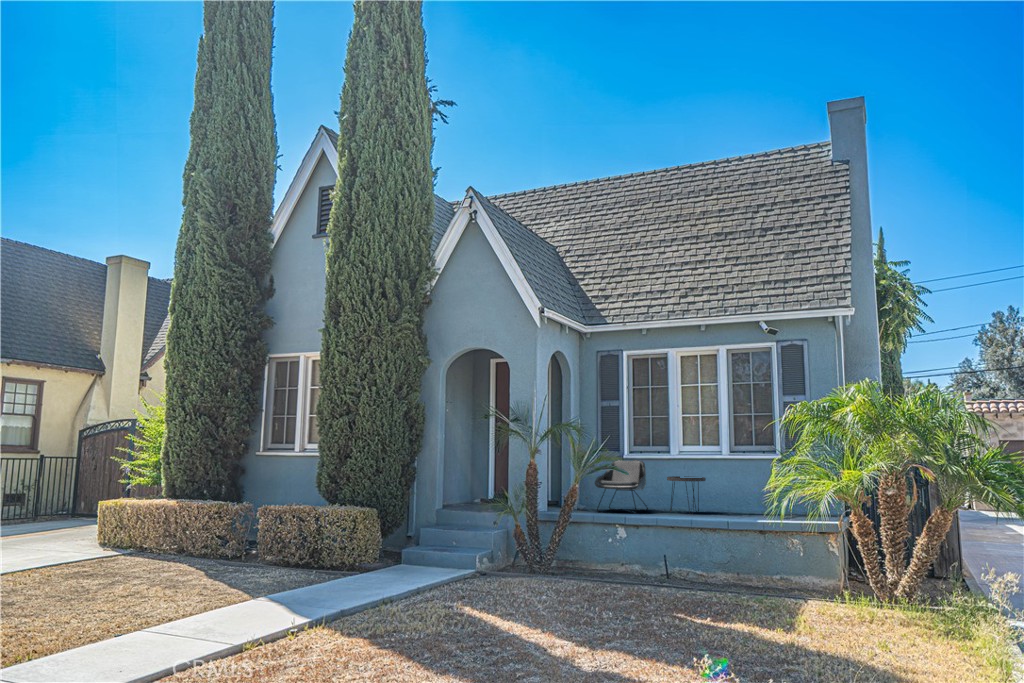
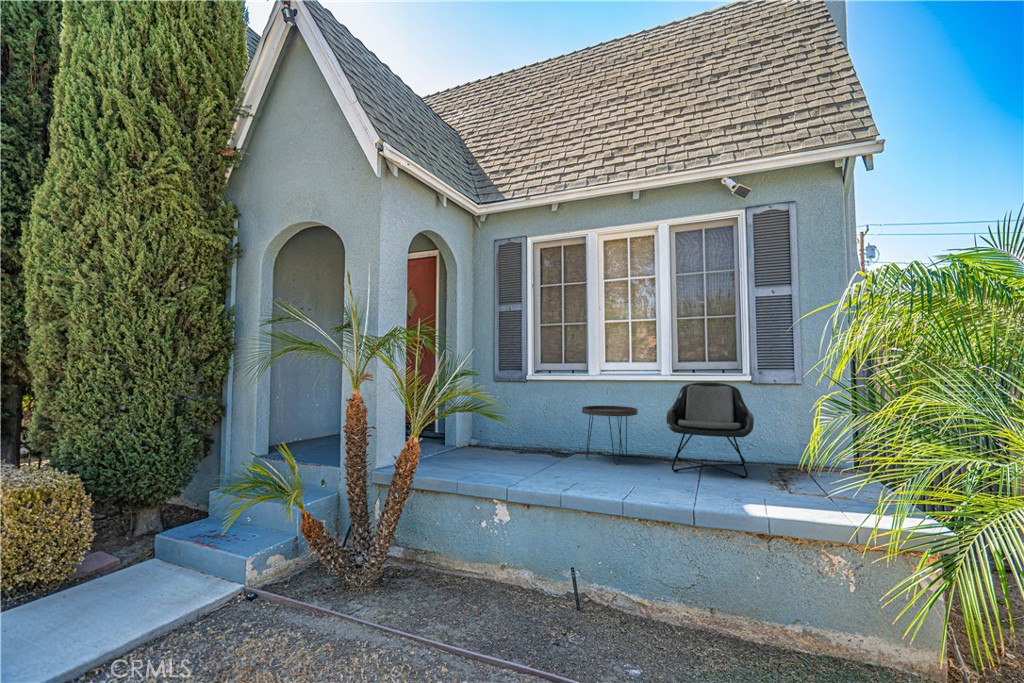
lounge chair: present [595,459,648,514] -> present [666,382,754,478]

